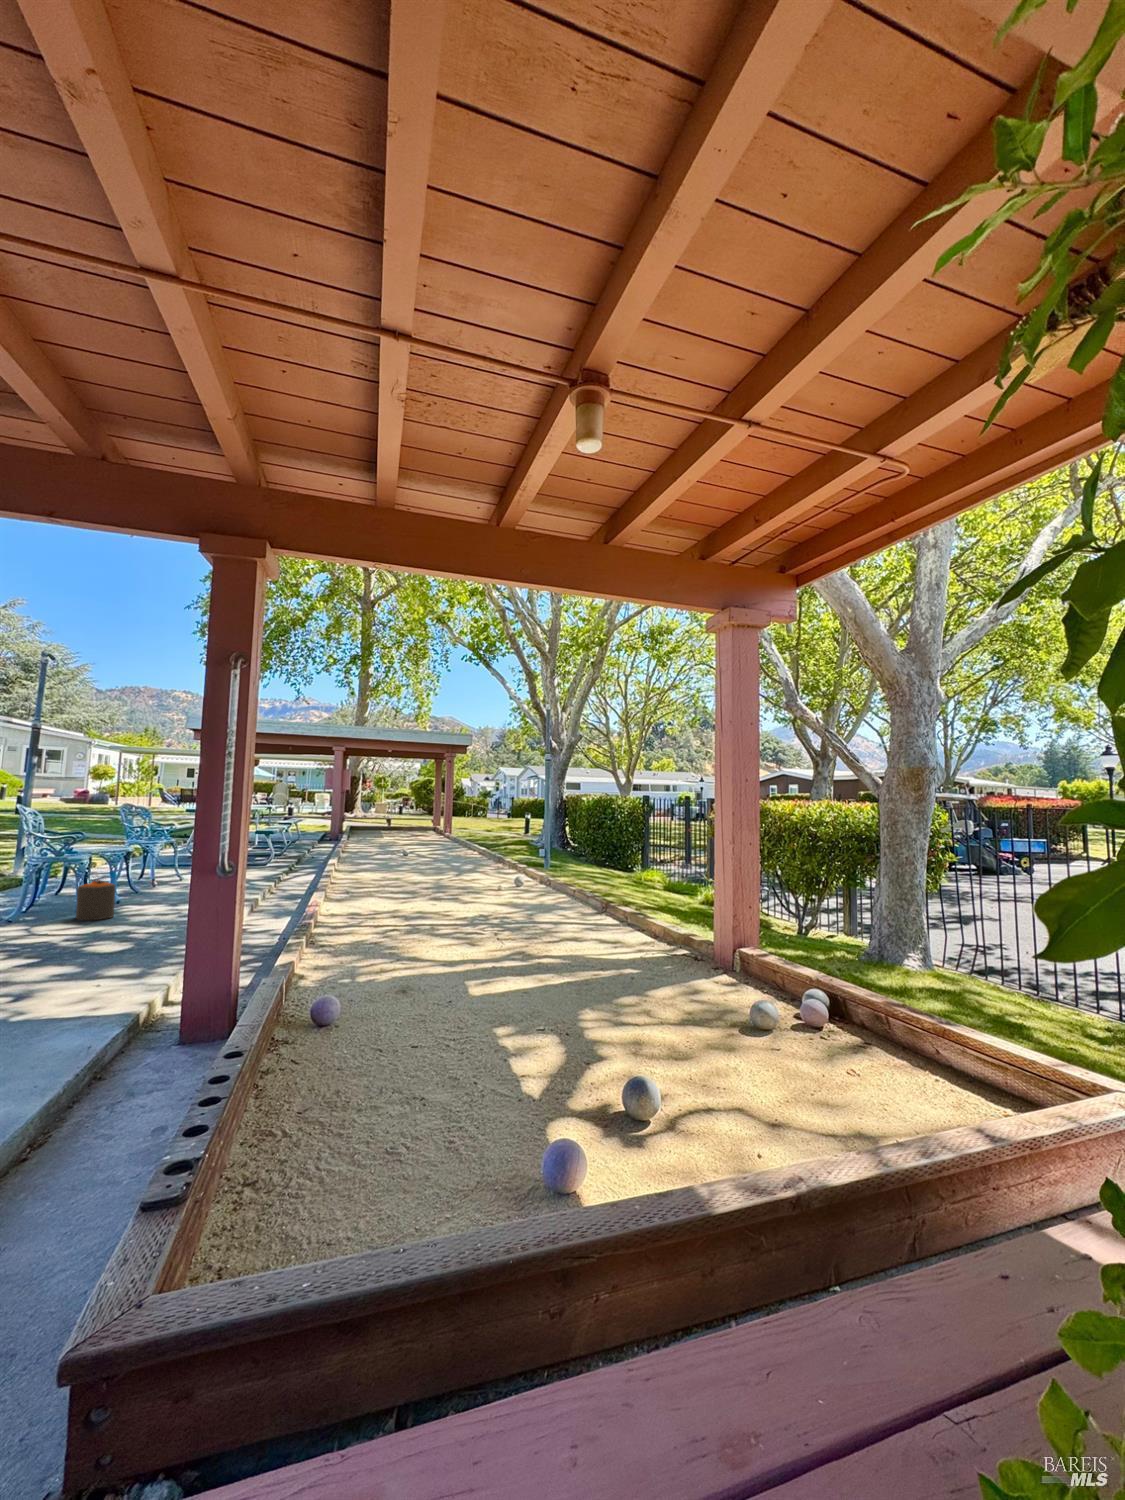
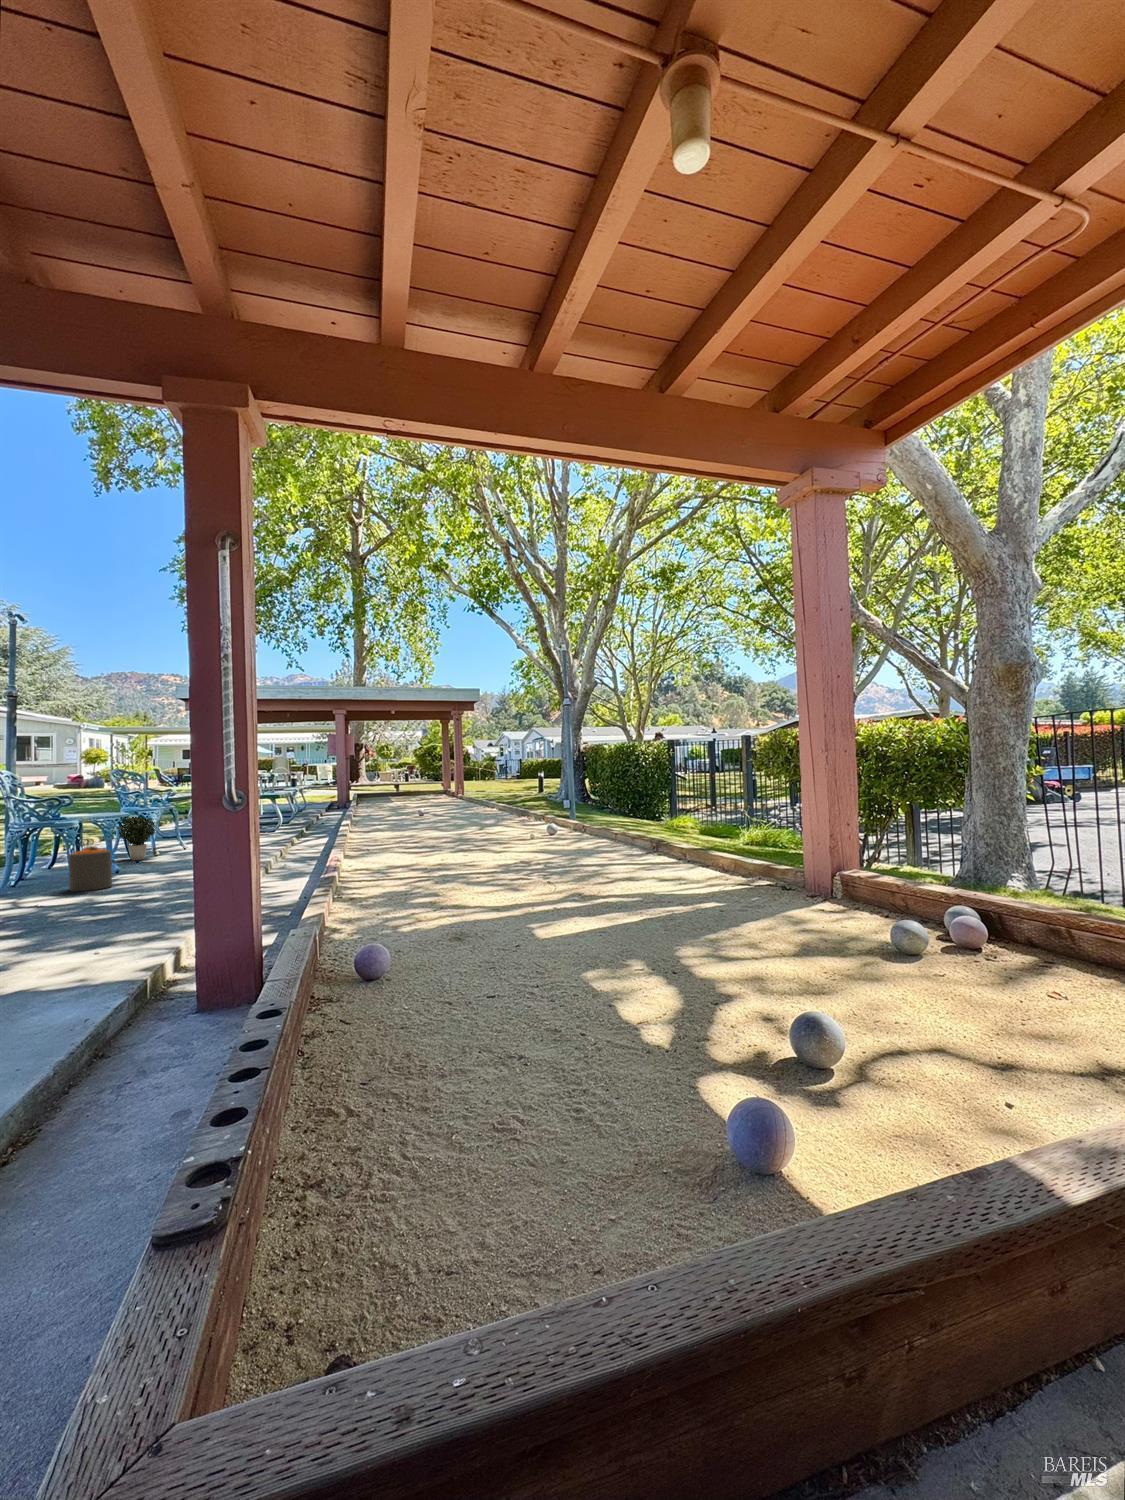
potted plant: none [120,844,157,889] -> present [116,817,156,861]

